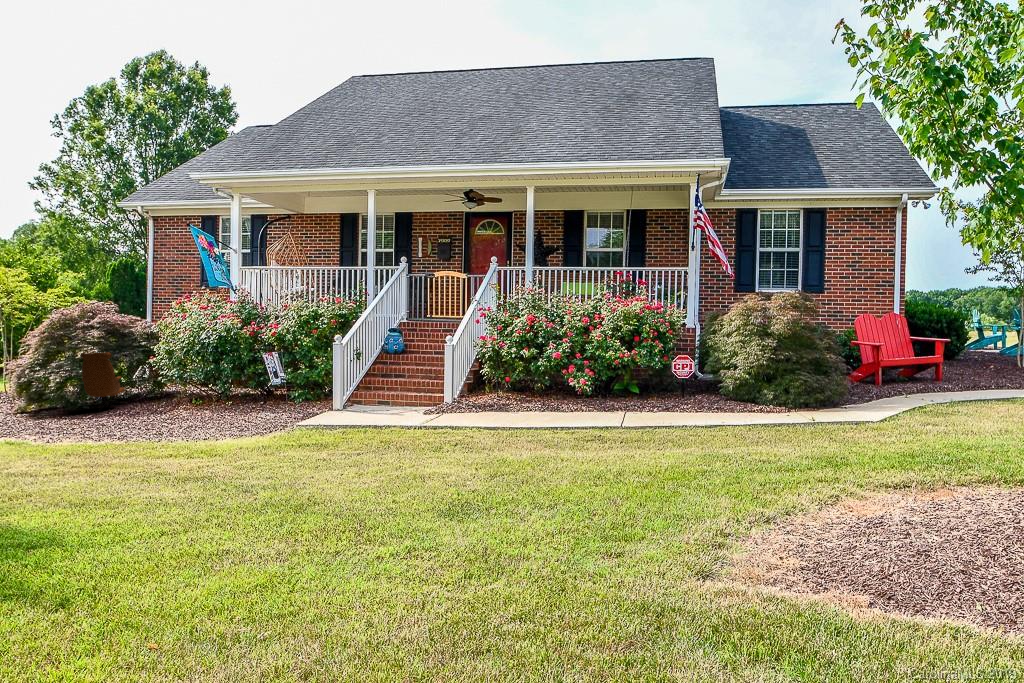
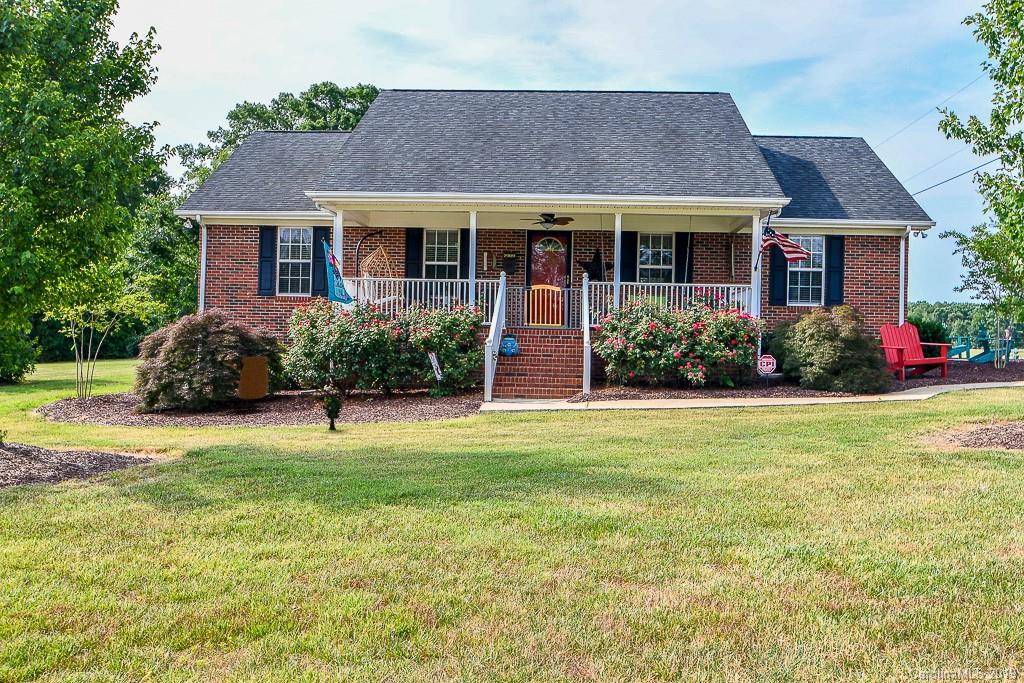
decorative plant: none [60,400,92,445] -> present [322,392,343,430]

